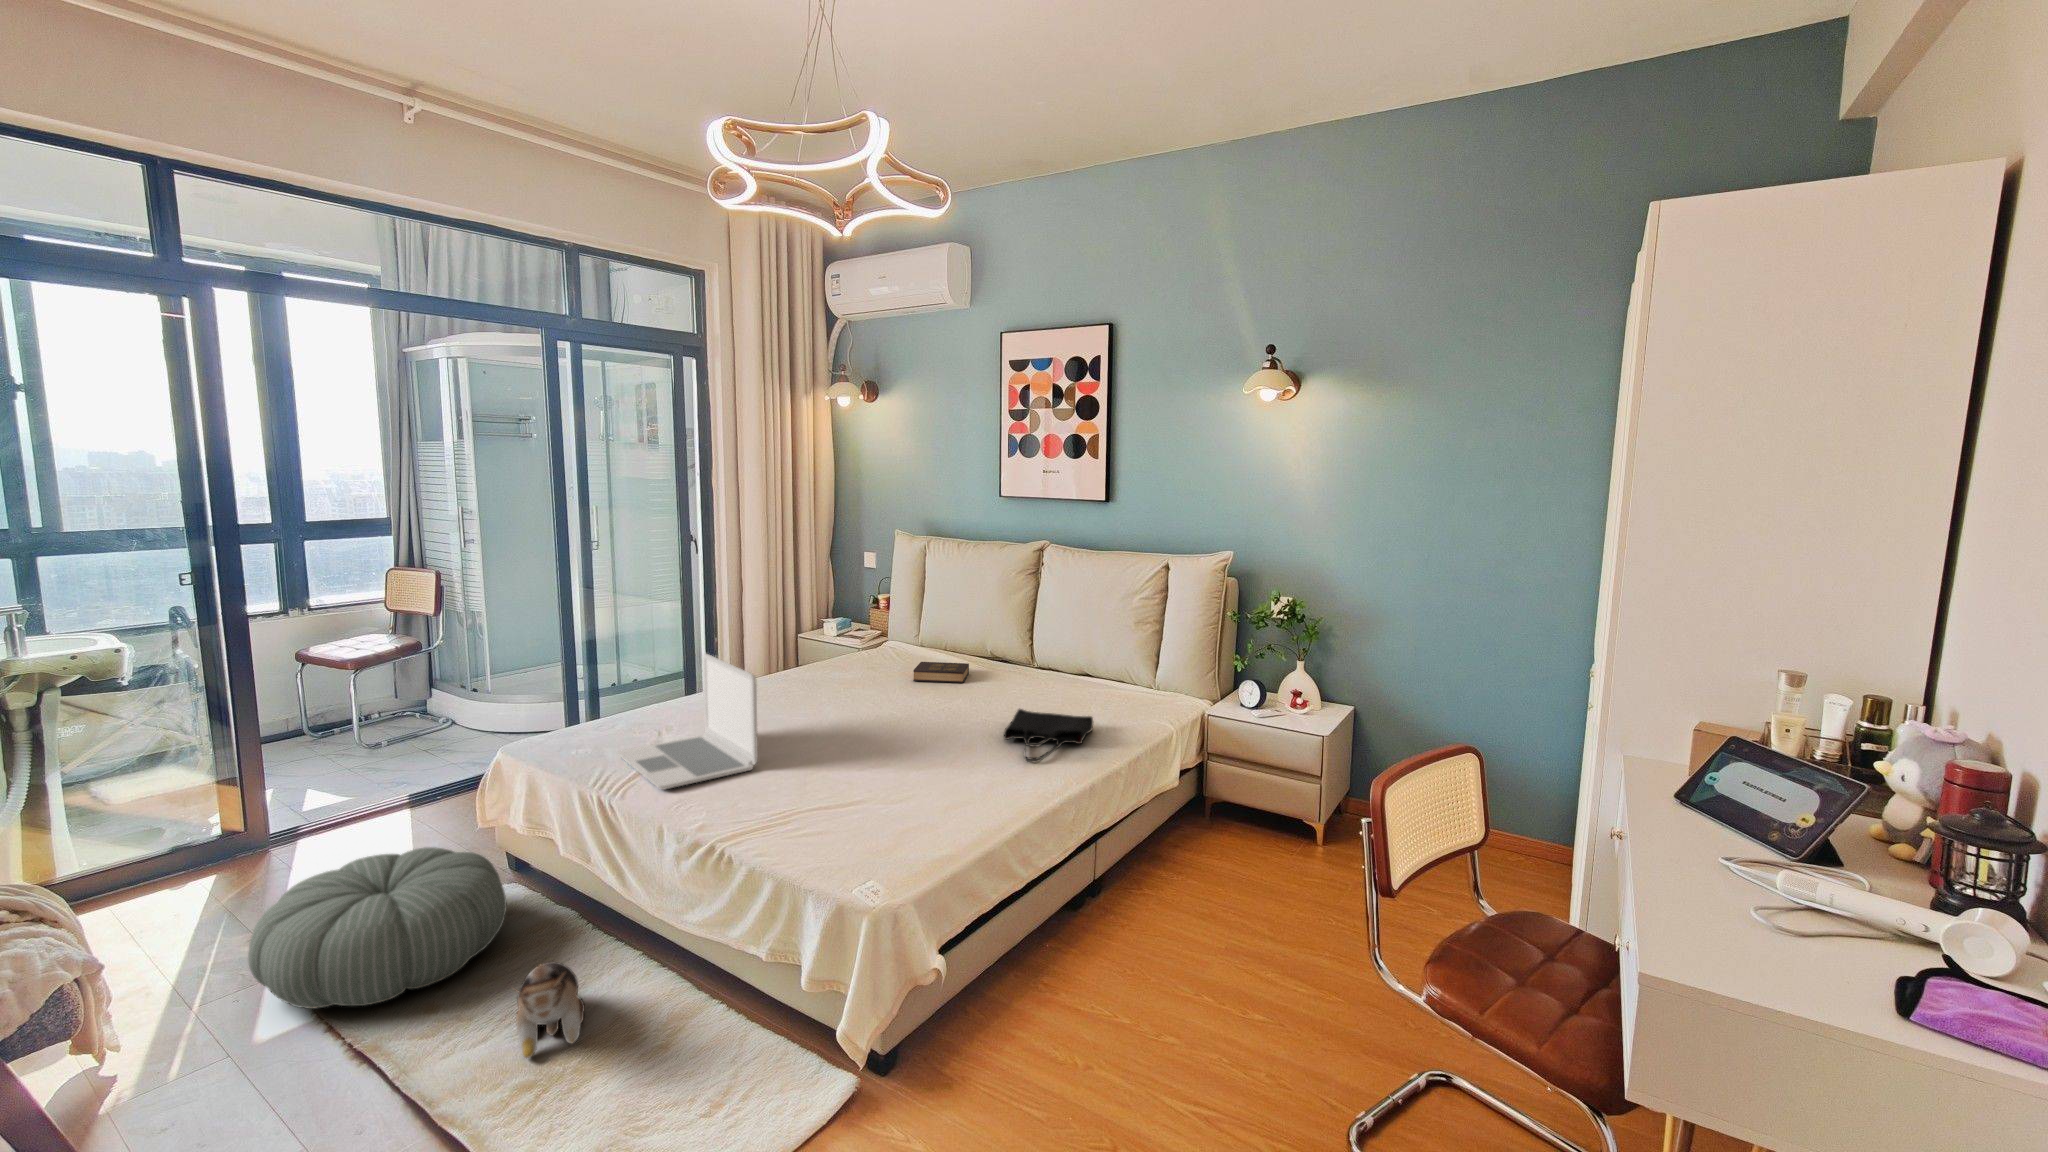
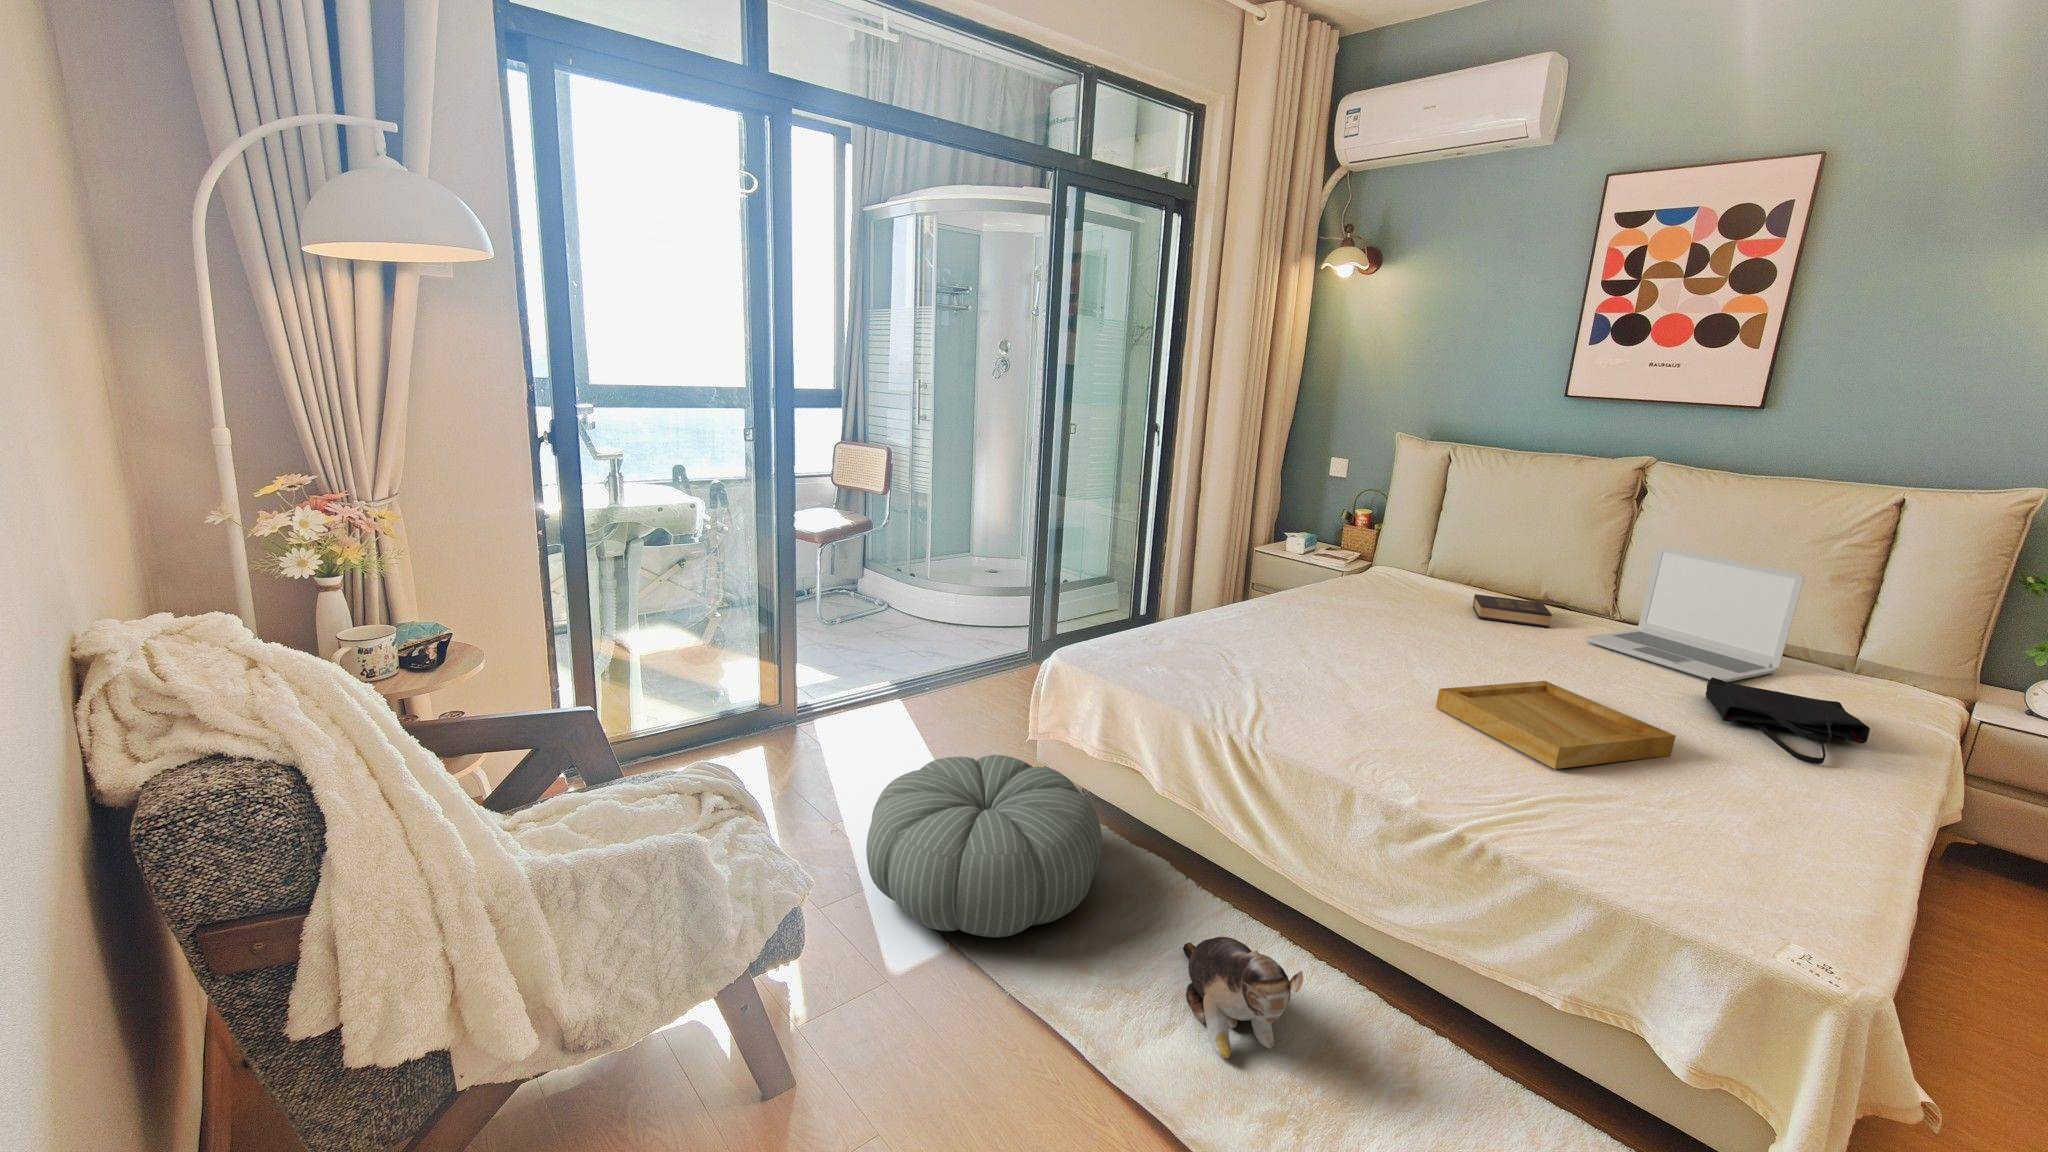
laptop: present [619,654,758,790] -> present [1587,546,1804,682]
tray: none [791,725,937,790] -> present [1436,681,1676,769]

